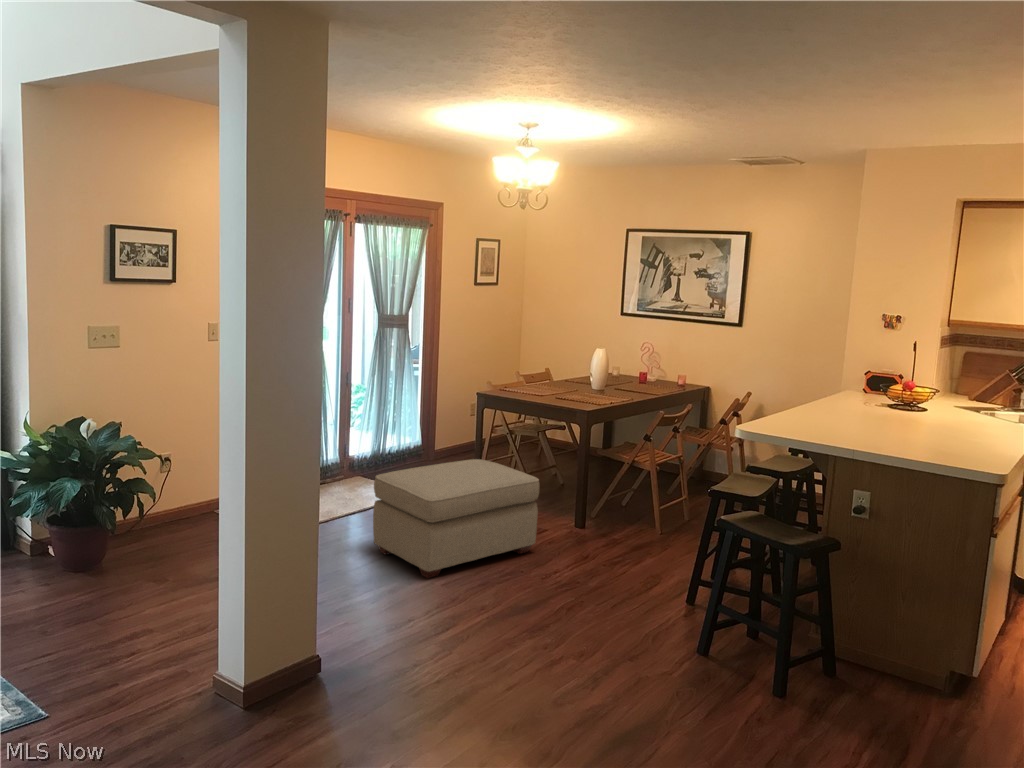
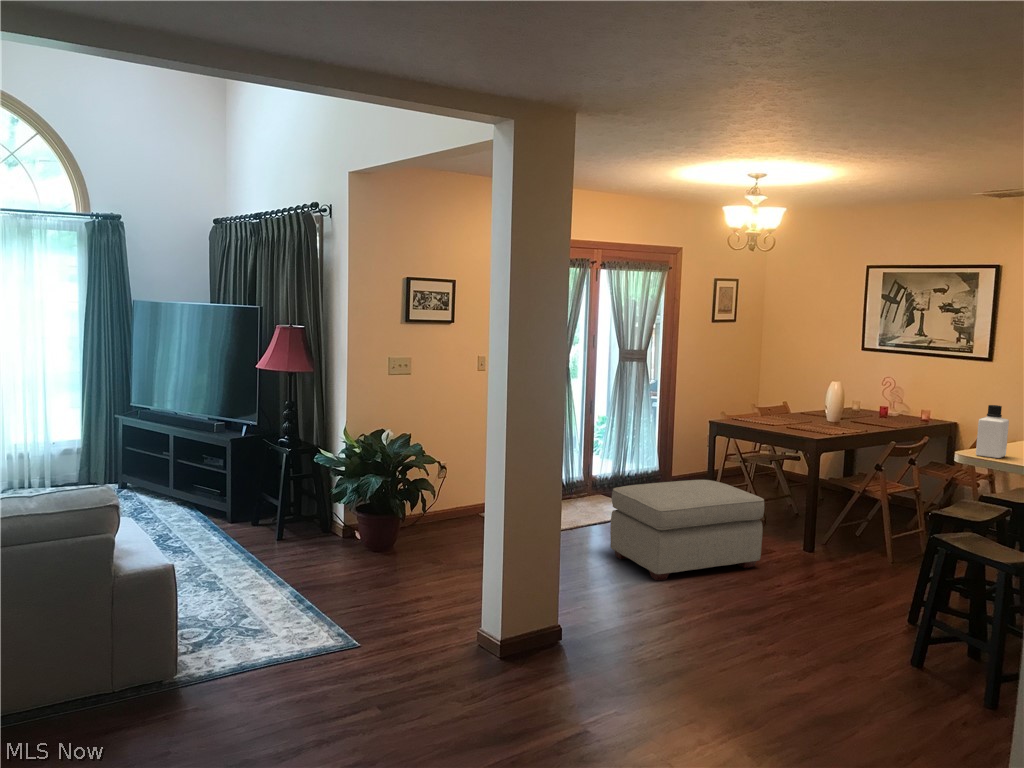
bottle: none [756,379,786,433] -> present [976,405,1009,458]

